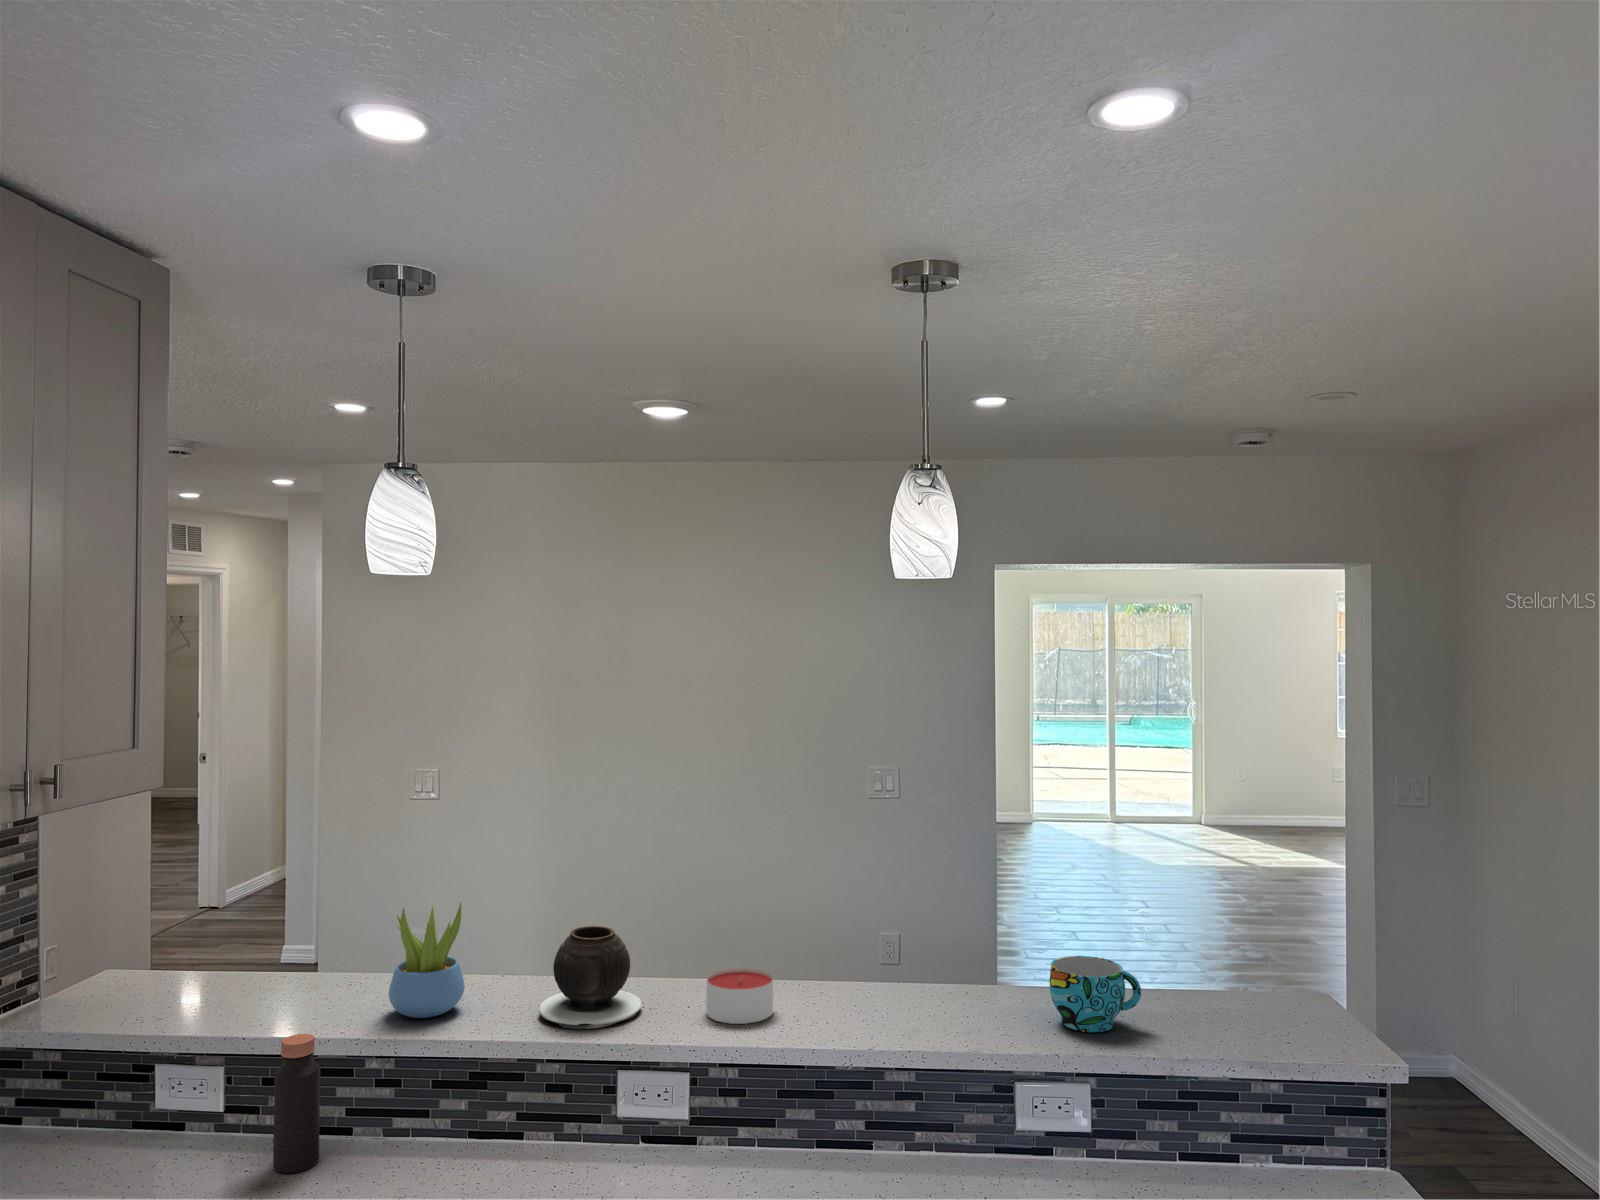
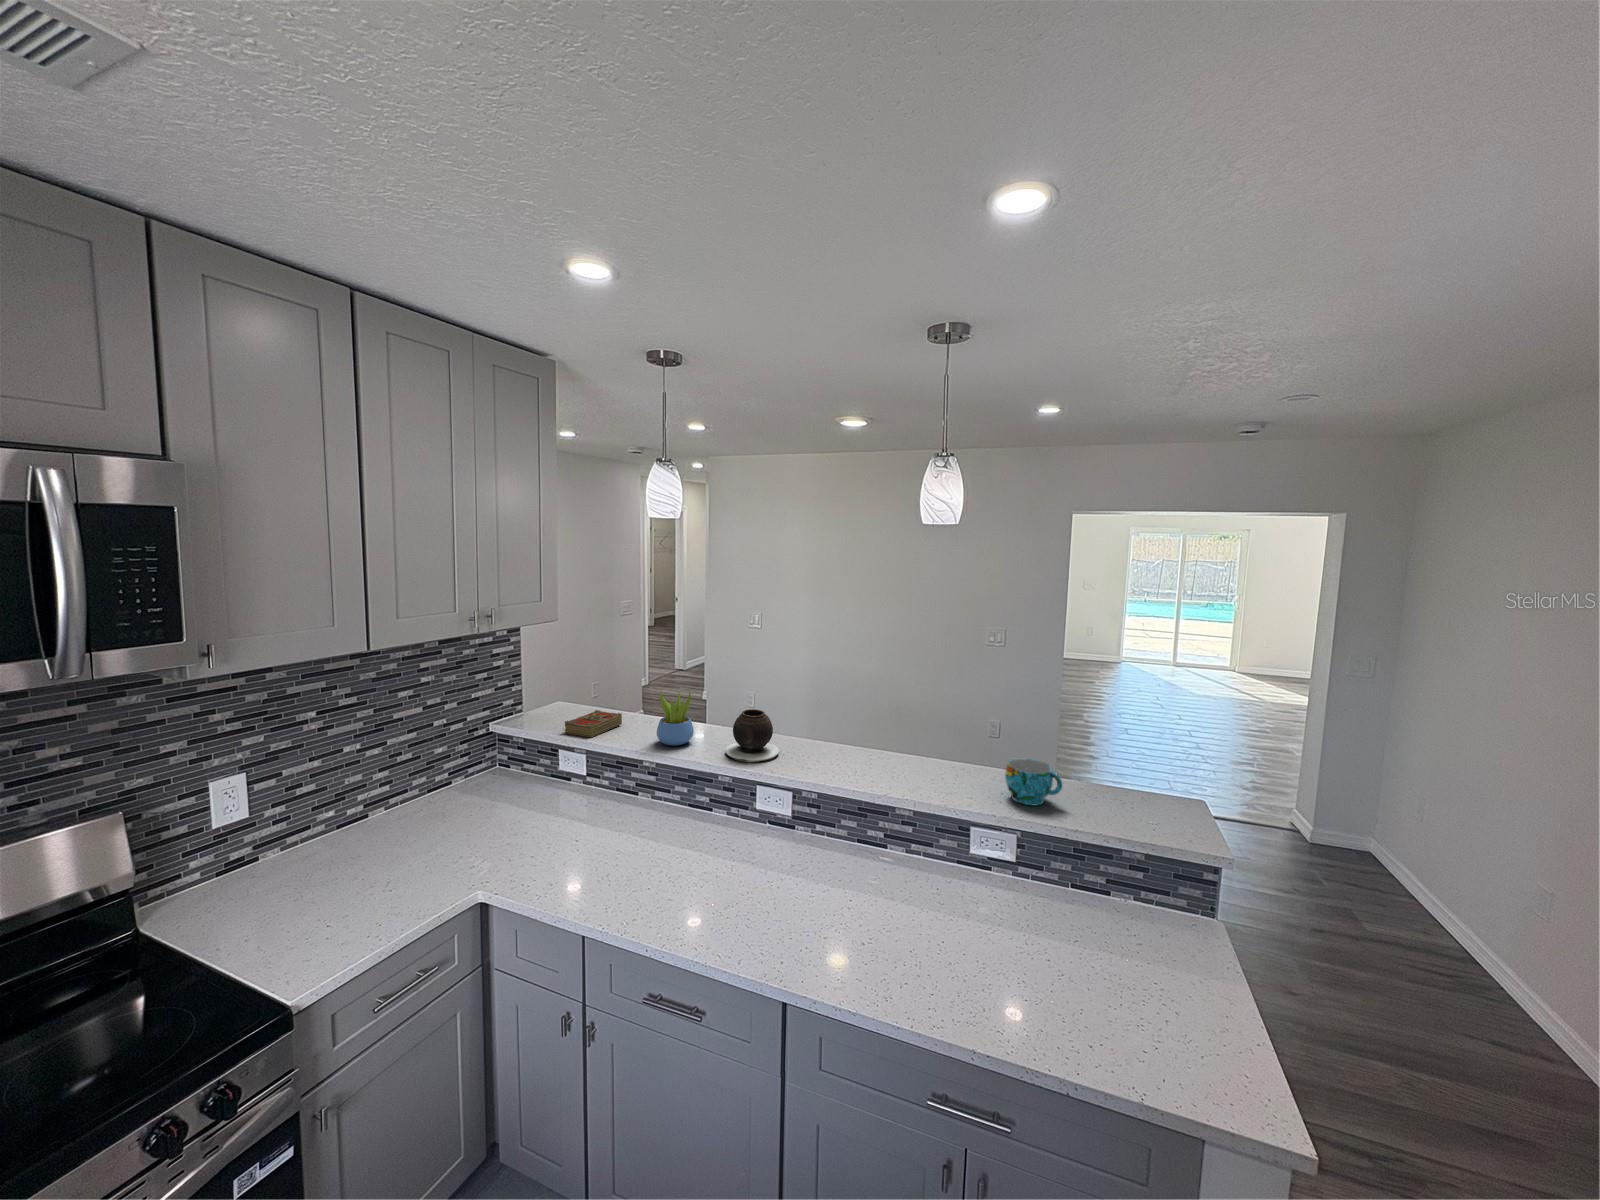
book: none [173,968,293,1024] -> present [565,710,622,737]
candle: present [706,968,773,1024] -> none [810,740,847,771]
bottle: present [273,1034,320,1173] -> none [598,746,619,810]

